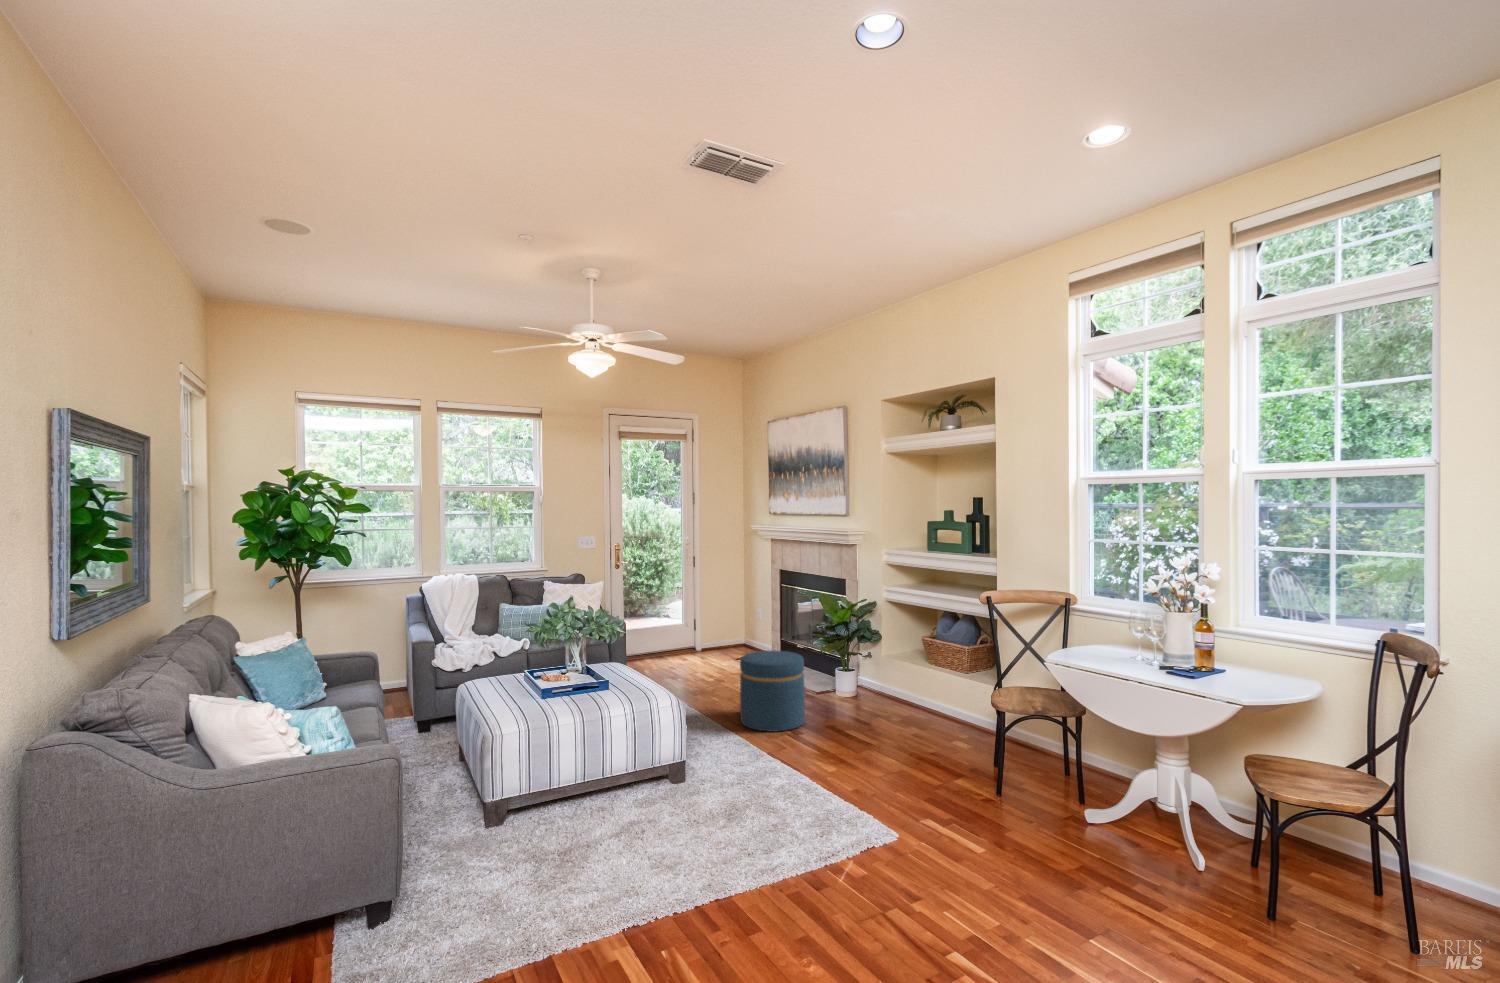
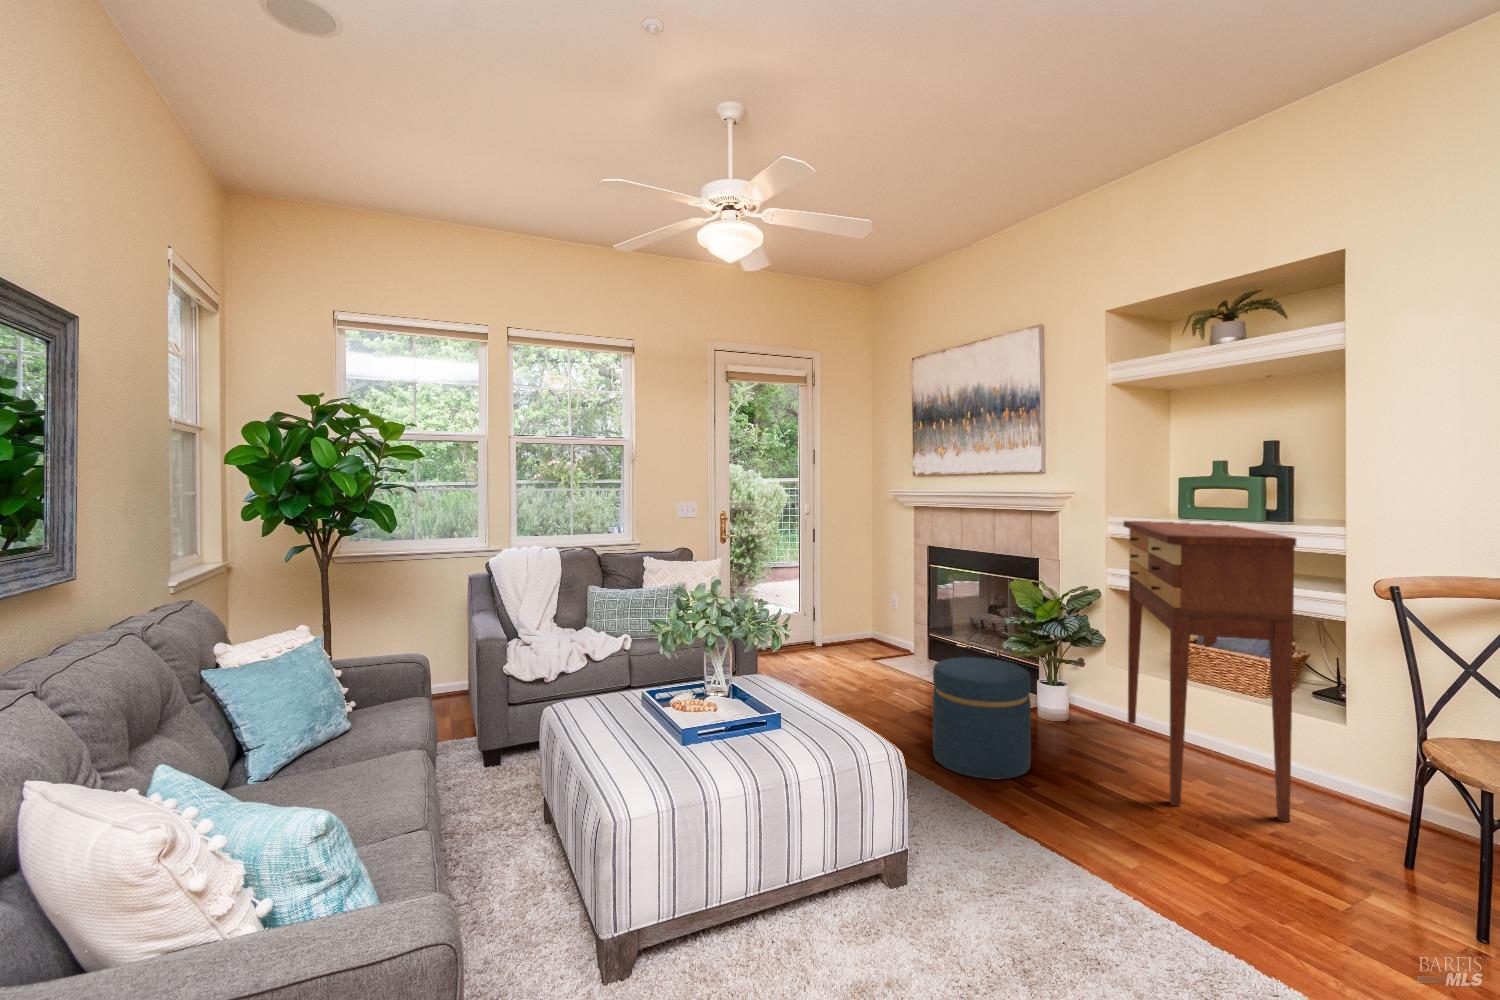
console table: none [873,552,949,748] -> present [1123,521,1296,822]

